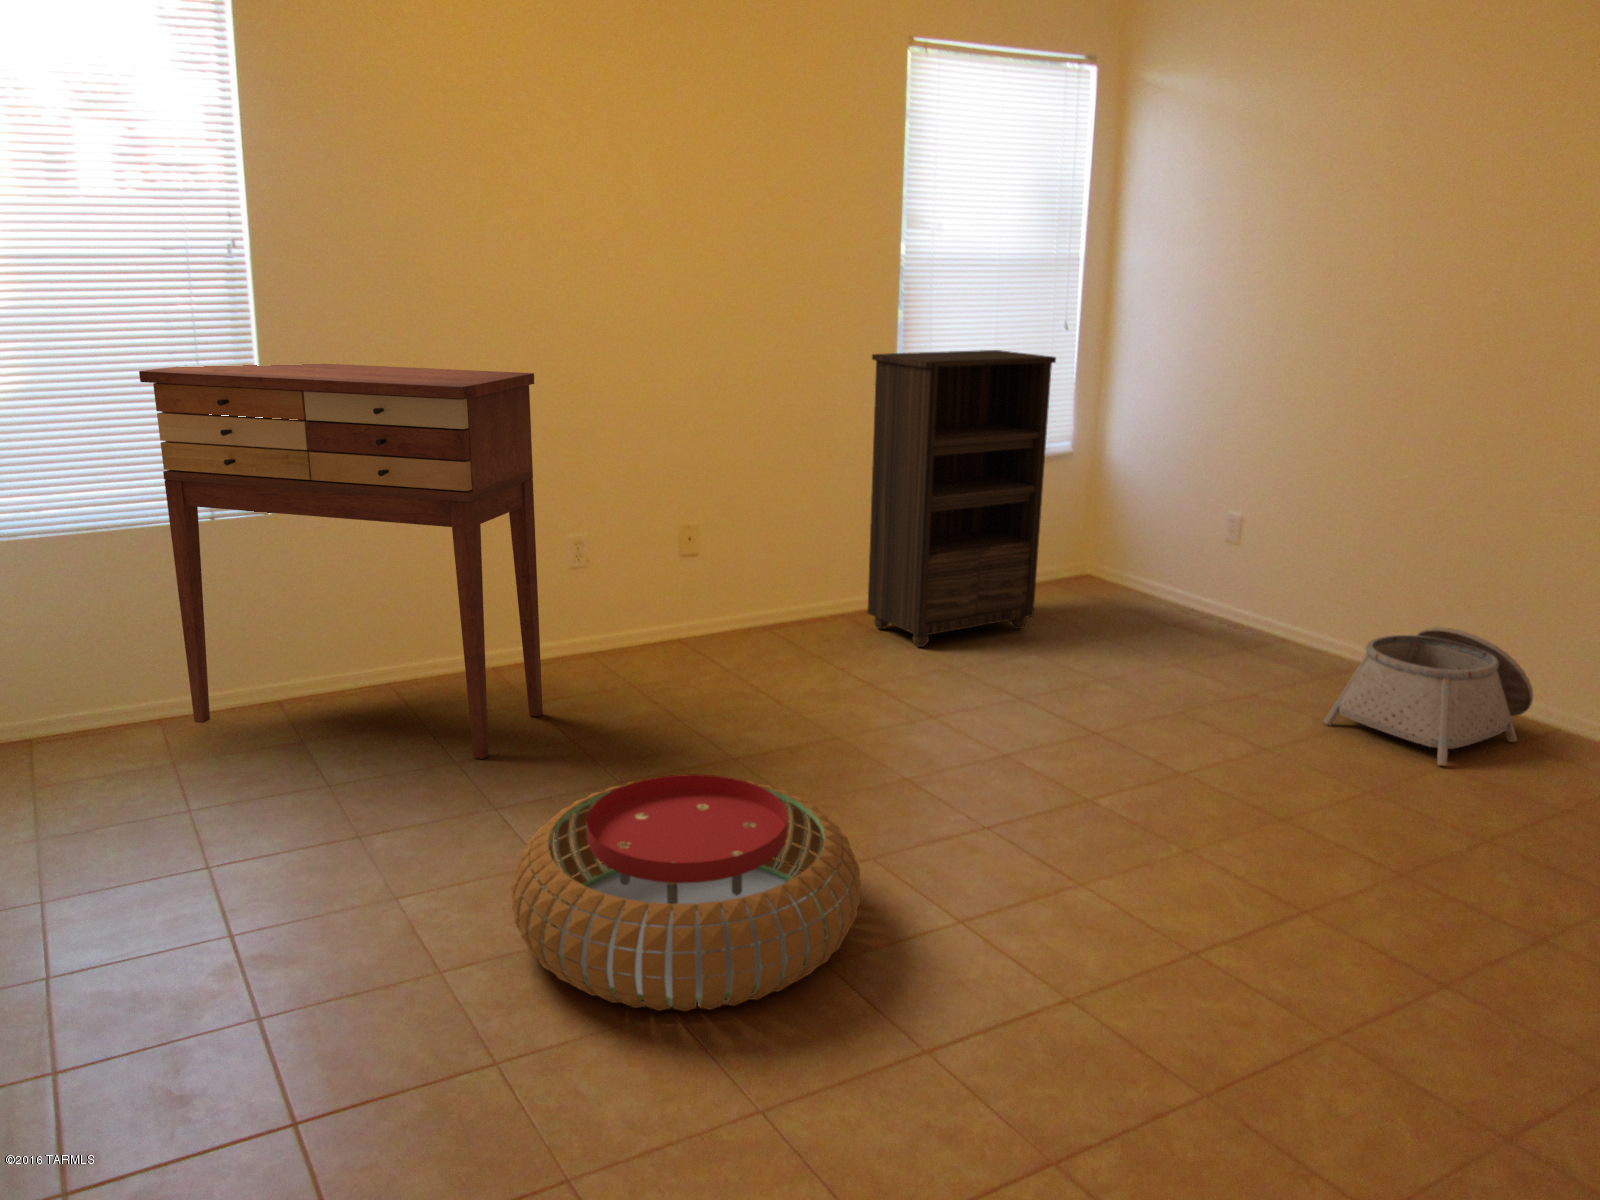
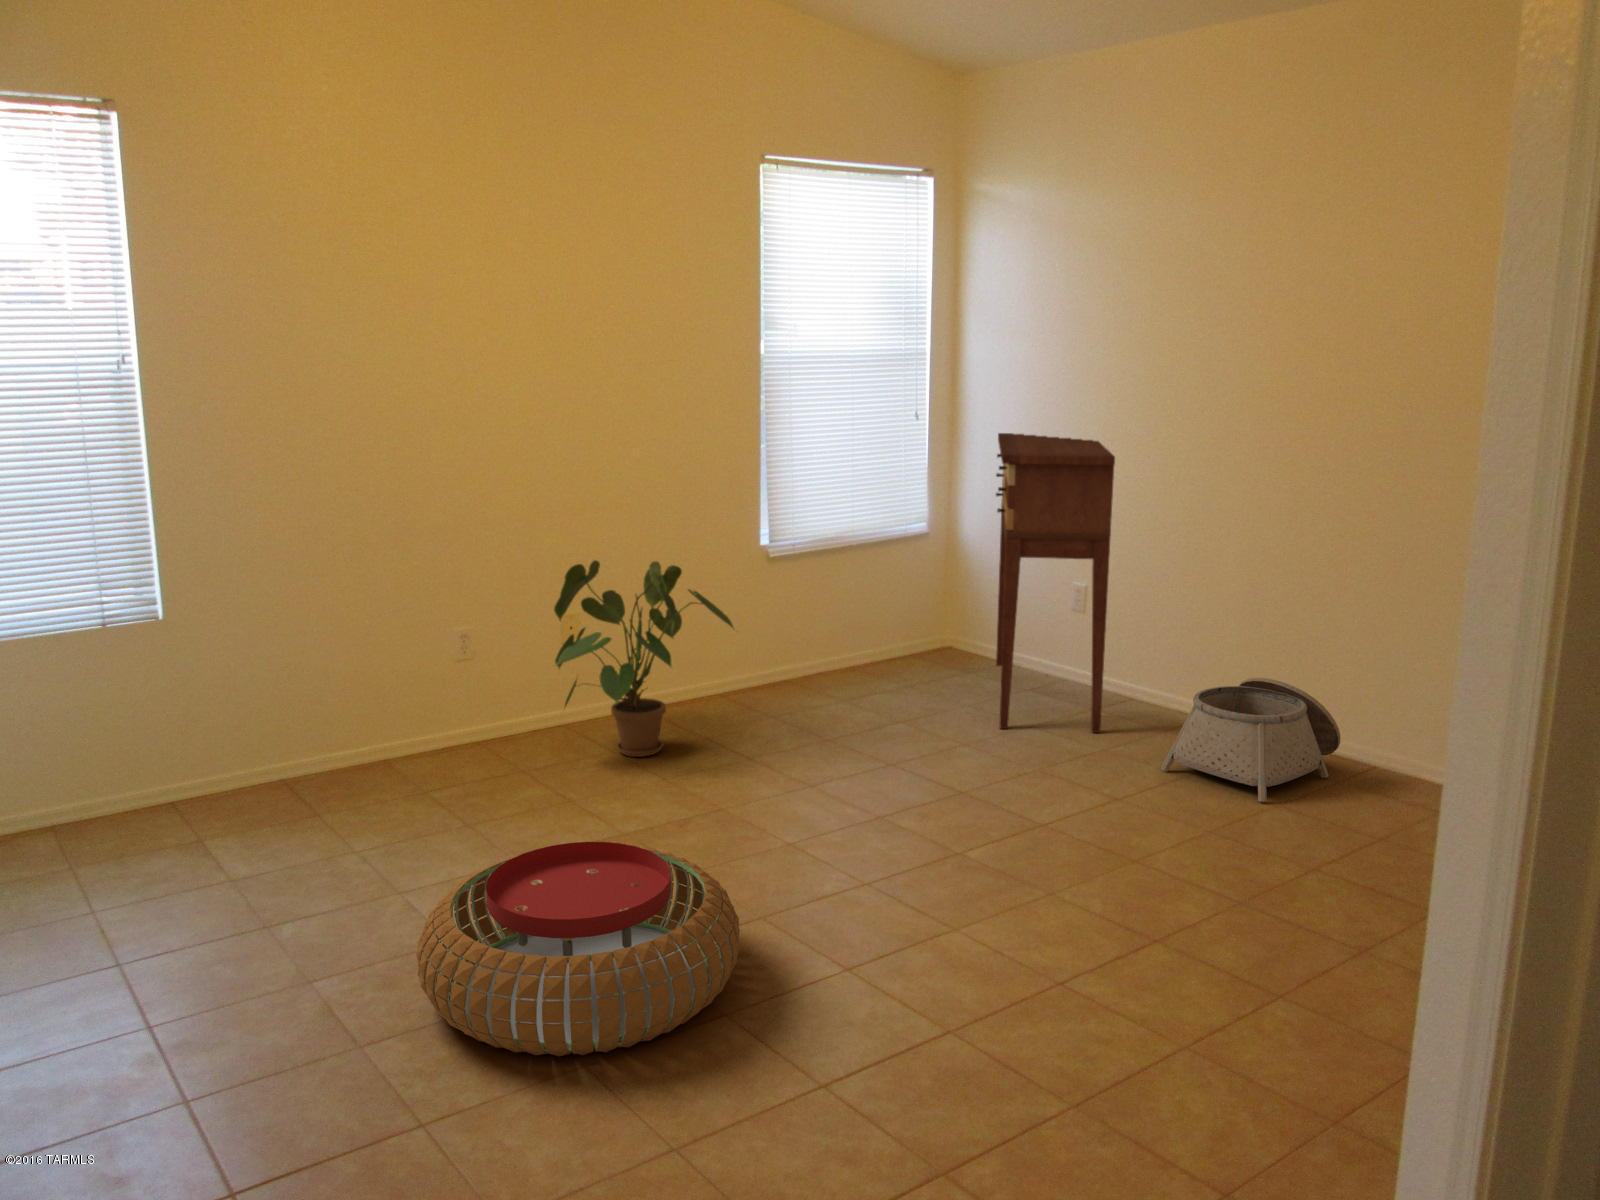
bookshelf: present [868,350,1056,647] -> none [737,438,908,719]
console table: present [139,363,543,759] -> present [996,433,1115,733]
house plant: none [669,471,866,680] -> present [554,560,733,757]

